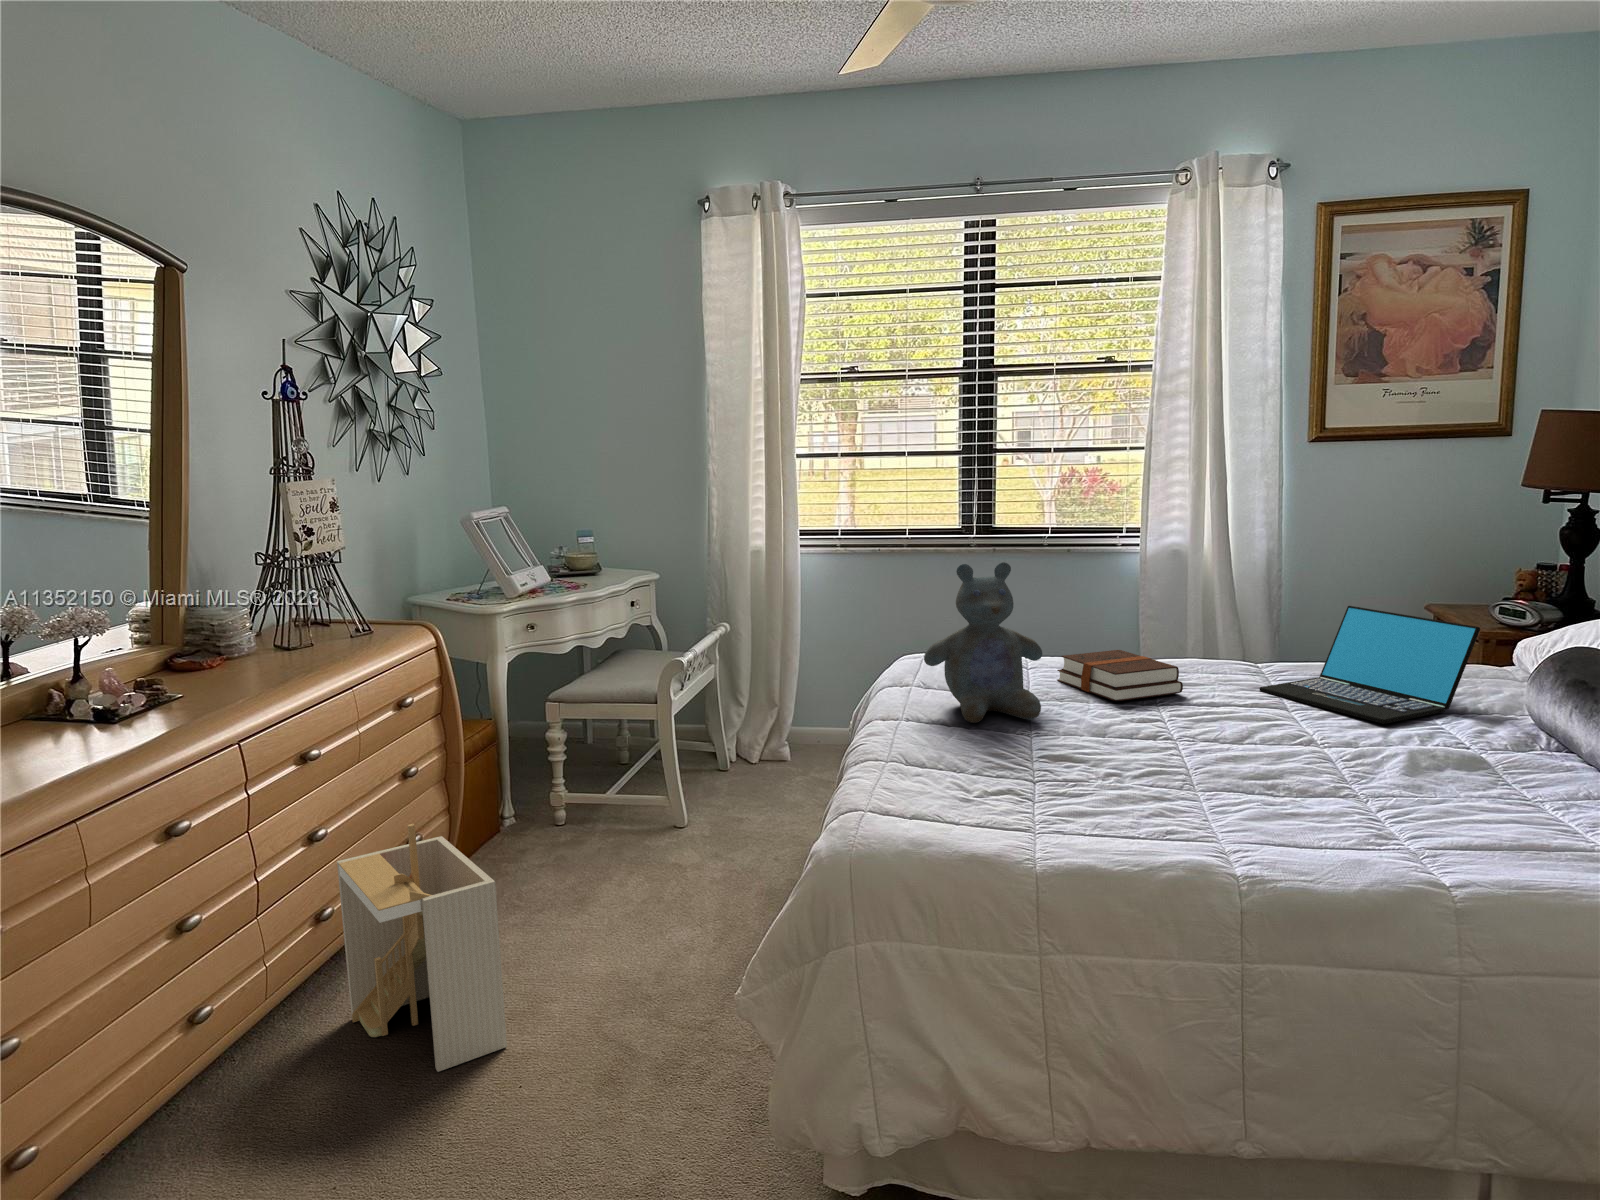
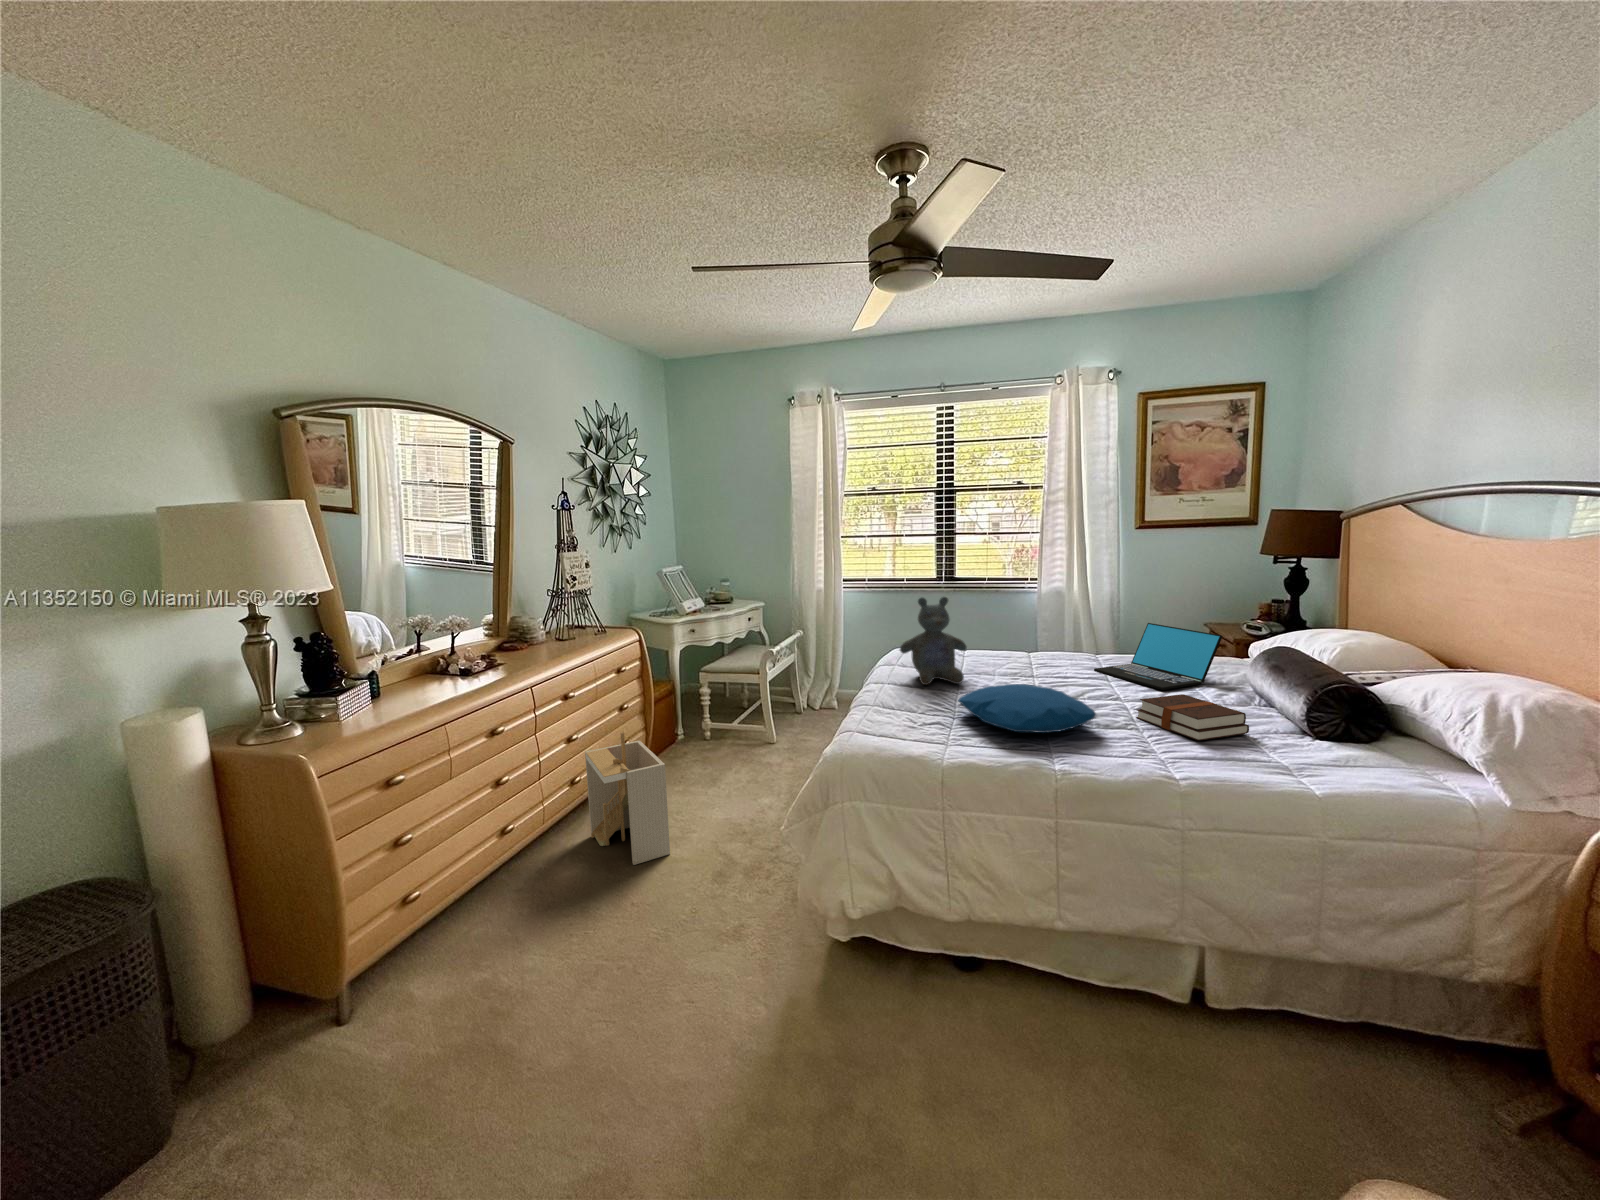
hardback book: present [1057,650,1183,701] -> present [1136,694,1249,741]
pillow: none [1041,719,1290,809] -> present [958,684,1096,733]

